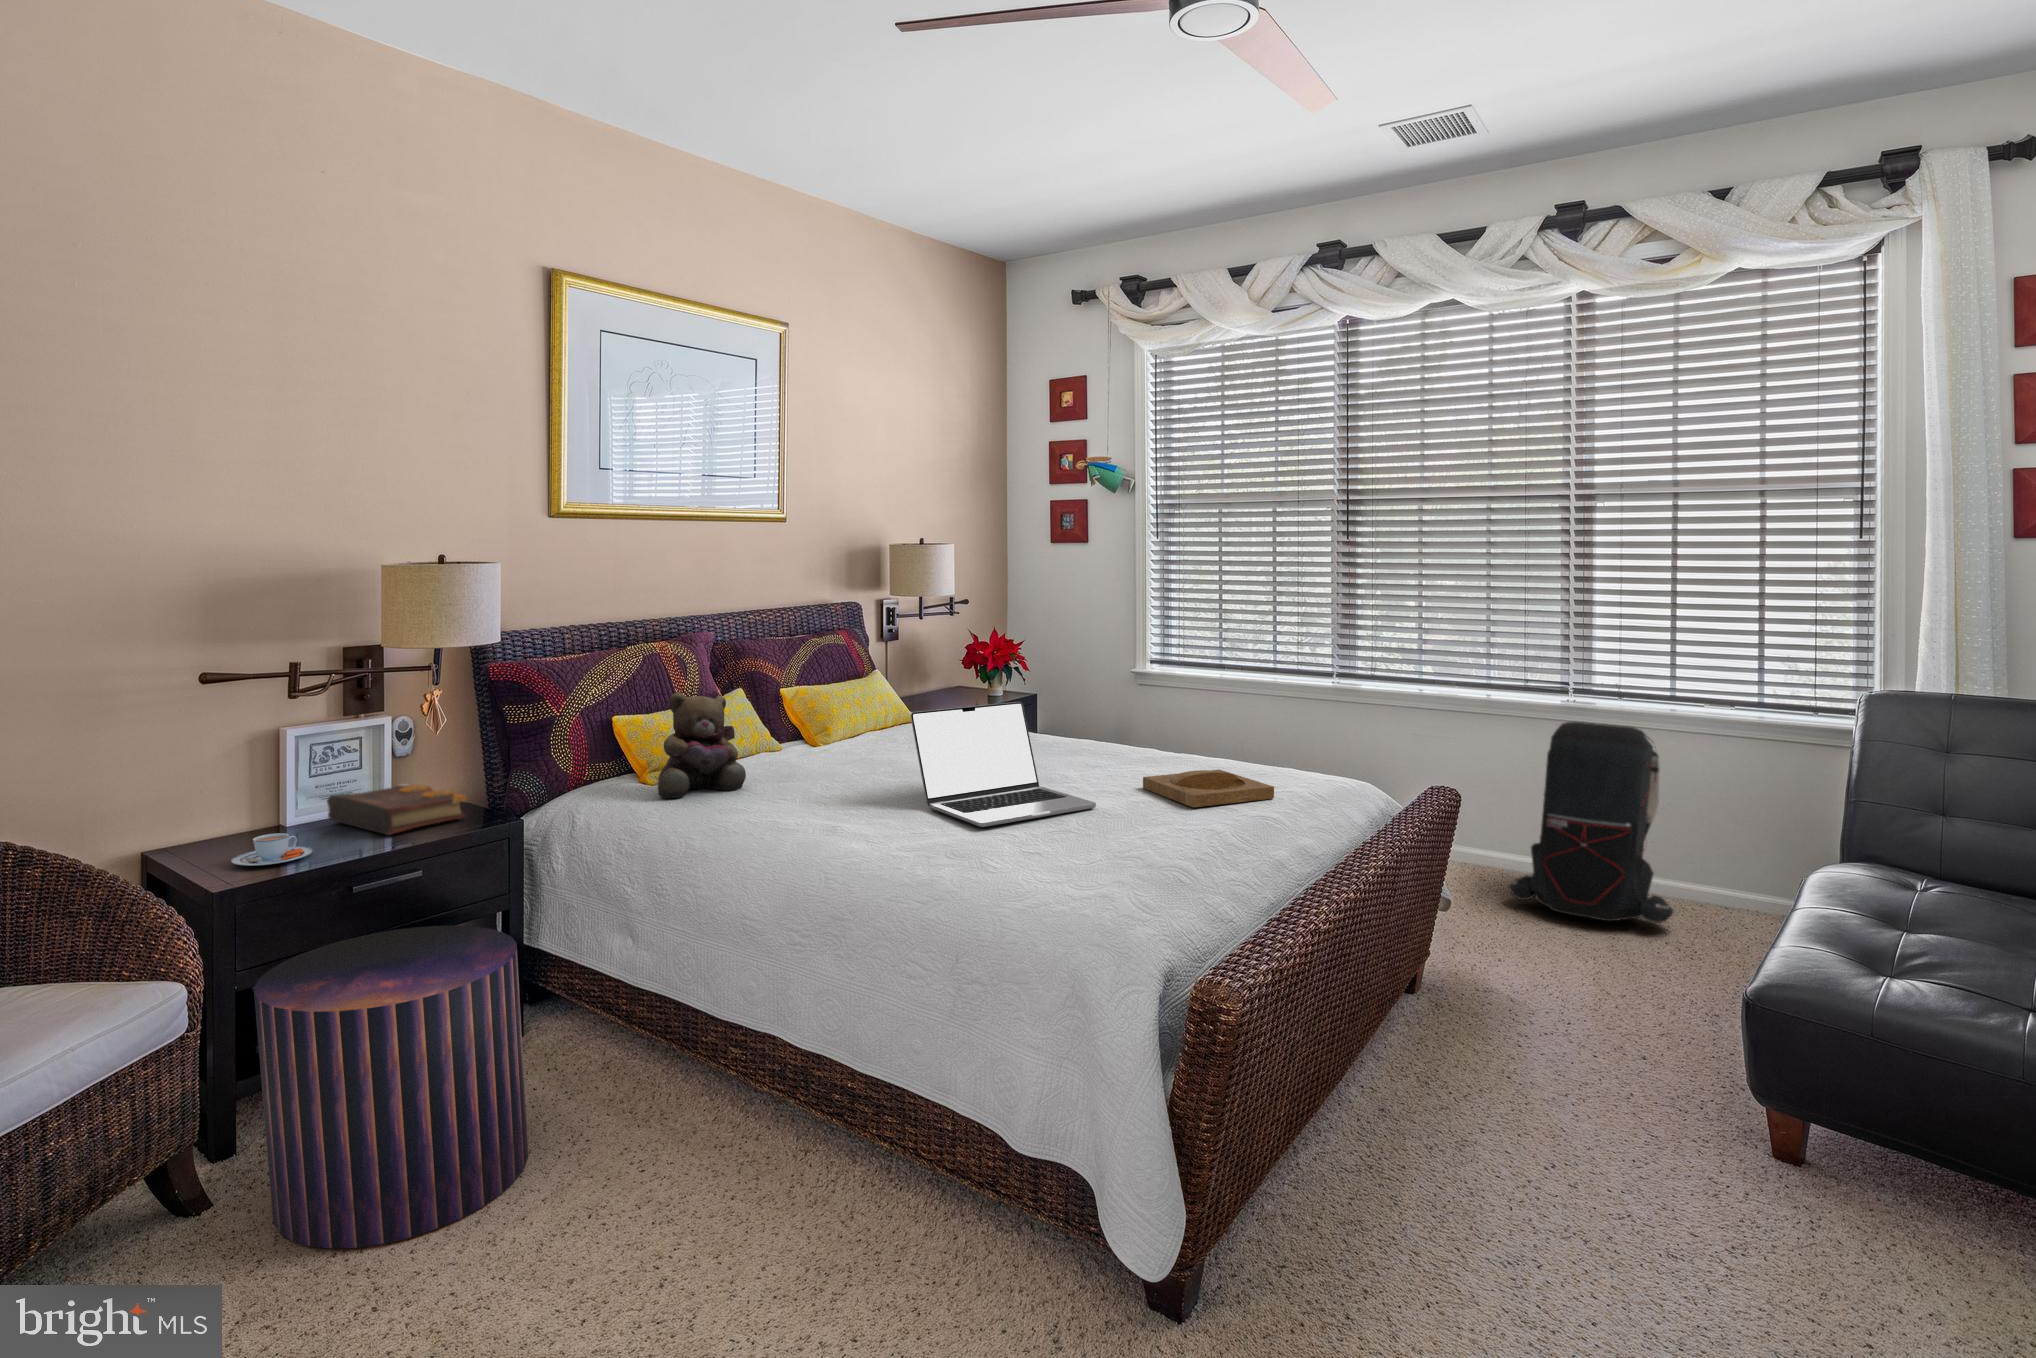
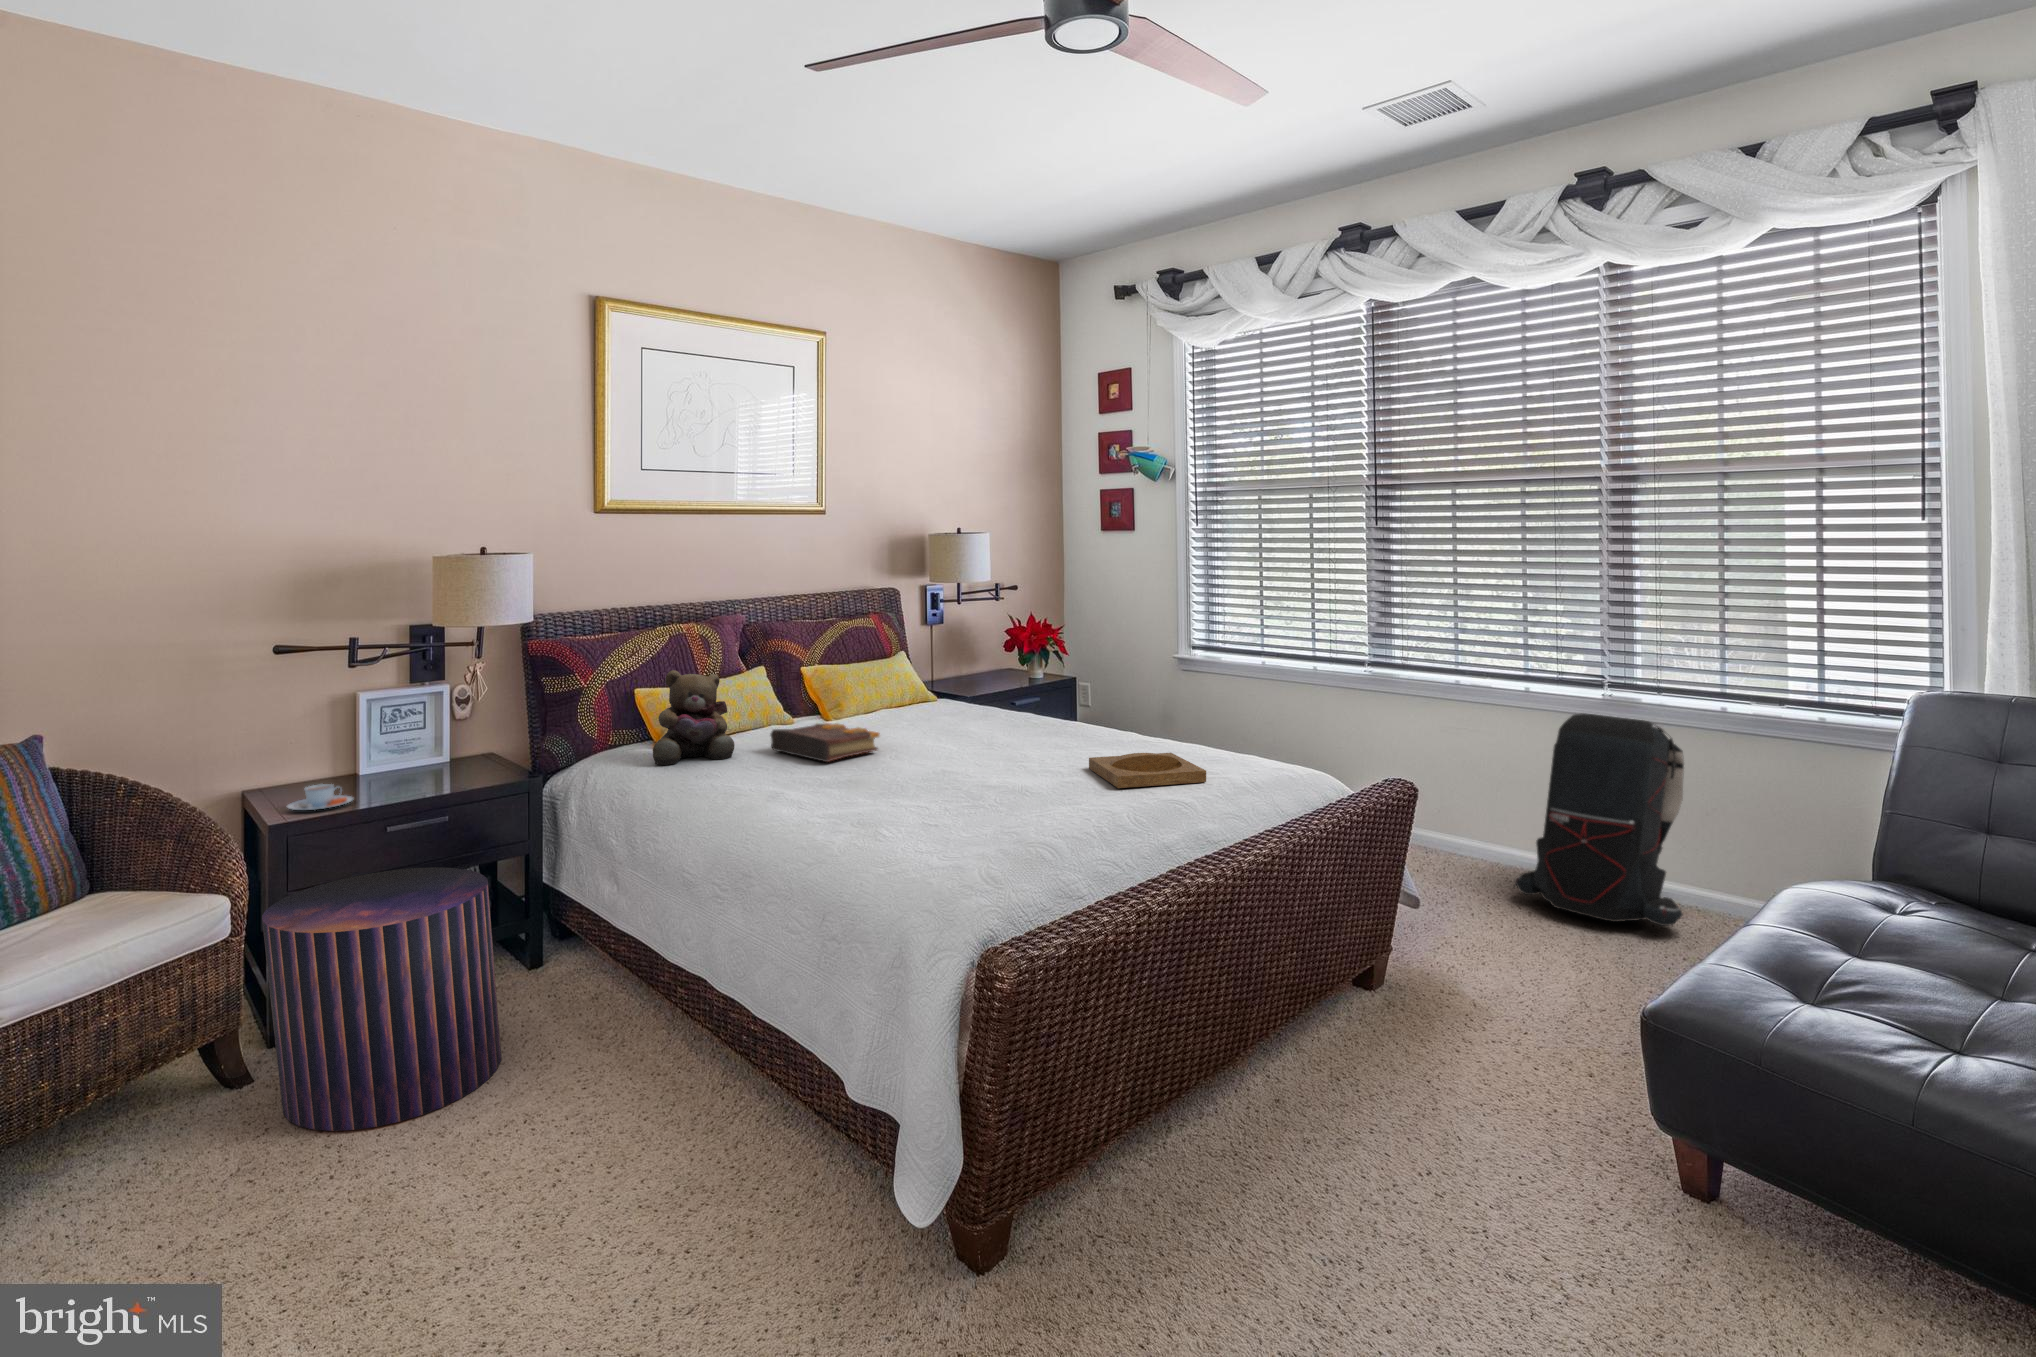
laptop: present [910,702,1096,827] -> none [863,684,1027,800]
book: present [327,783,467,835] -> present [771,722,880,762]

